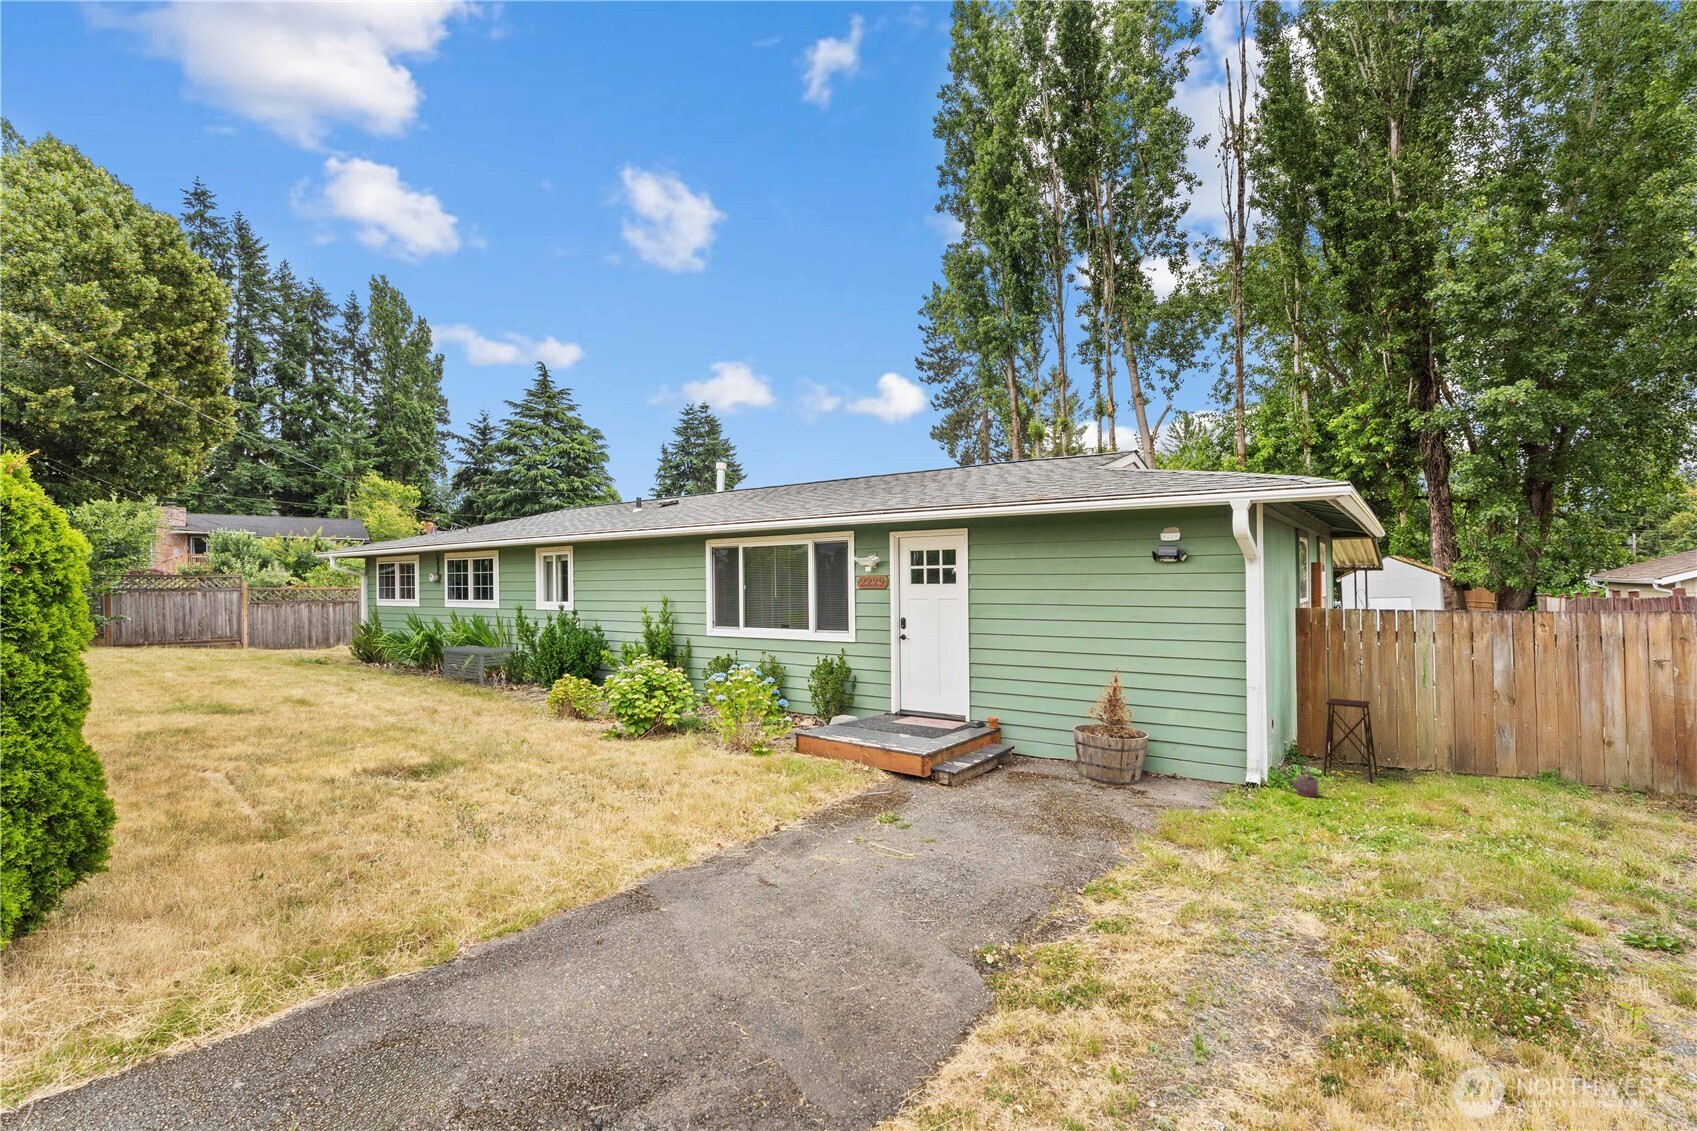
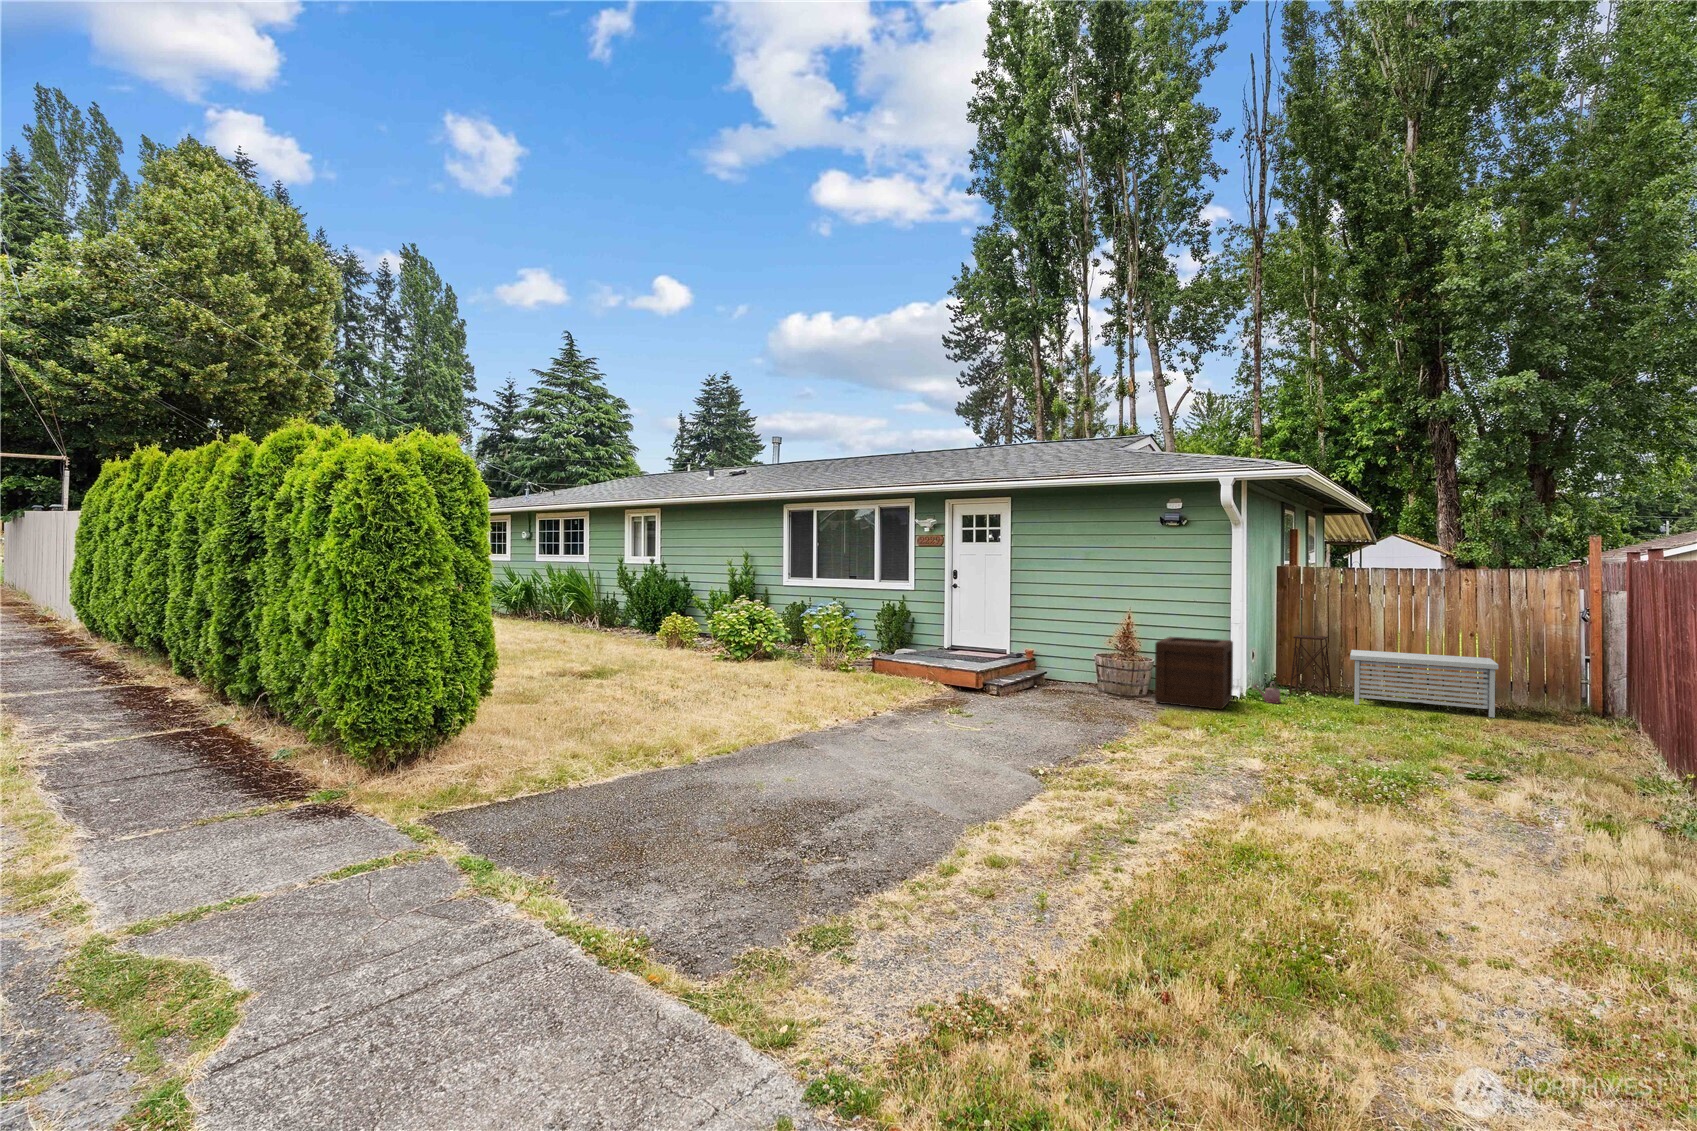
storage bench: present [442,645,515,684] -> present [1350,650,1499,718]
wooden crate: none [1152,706,1255,813] -> present [1155,637,1233,710]

